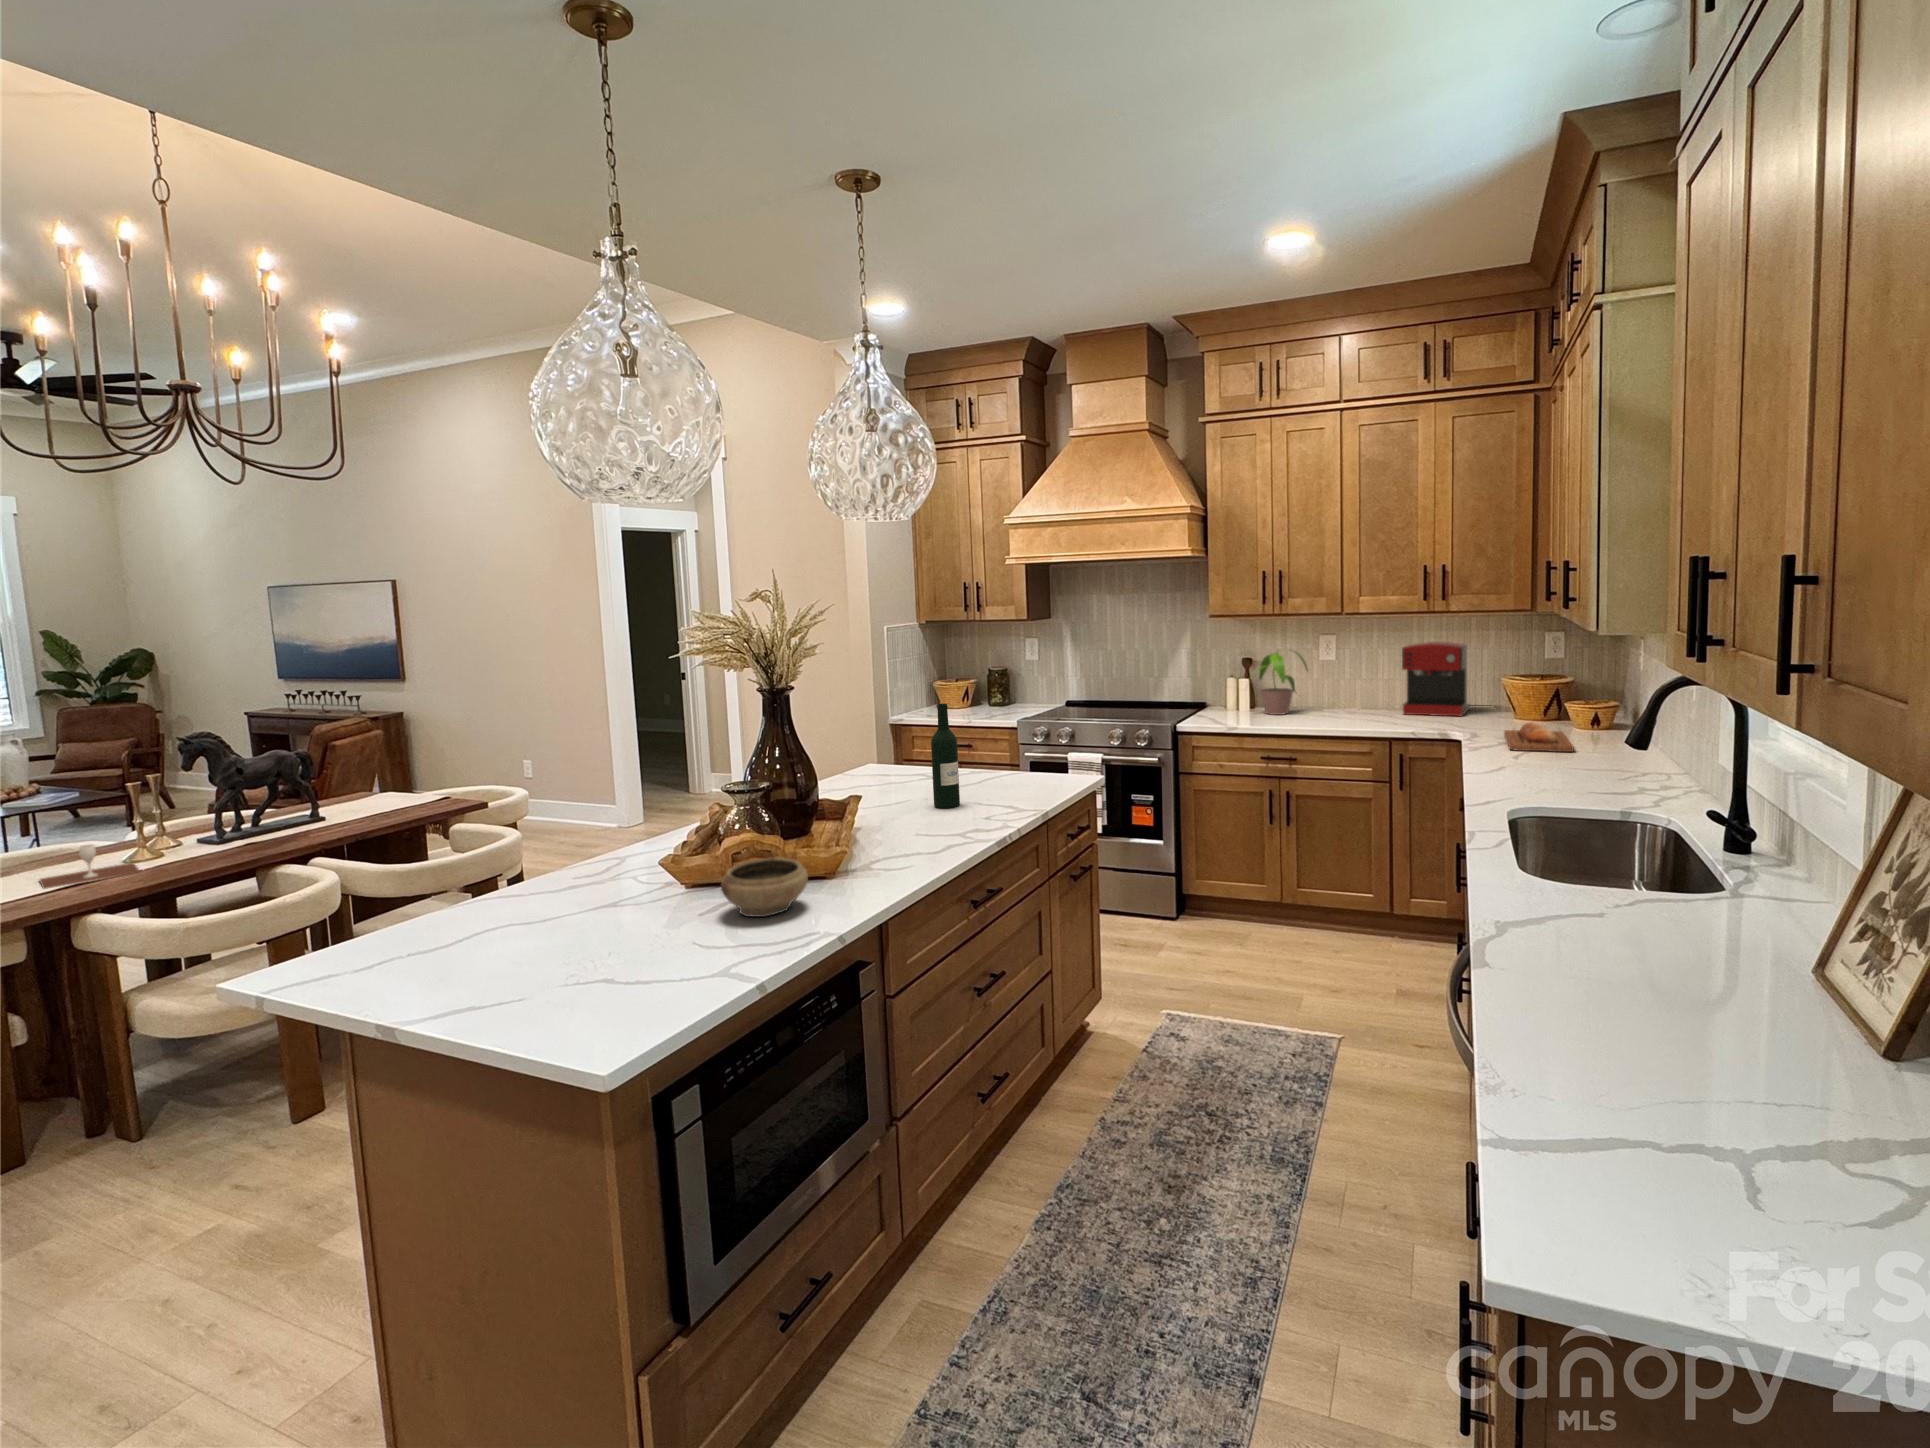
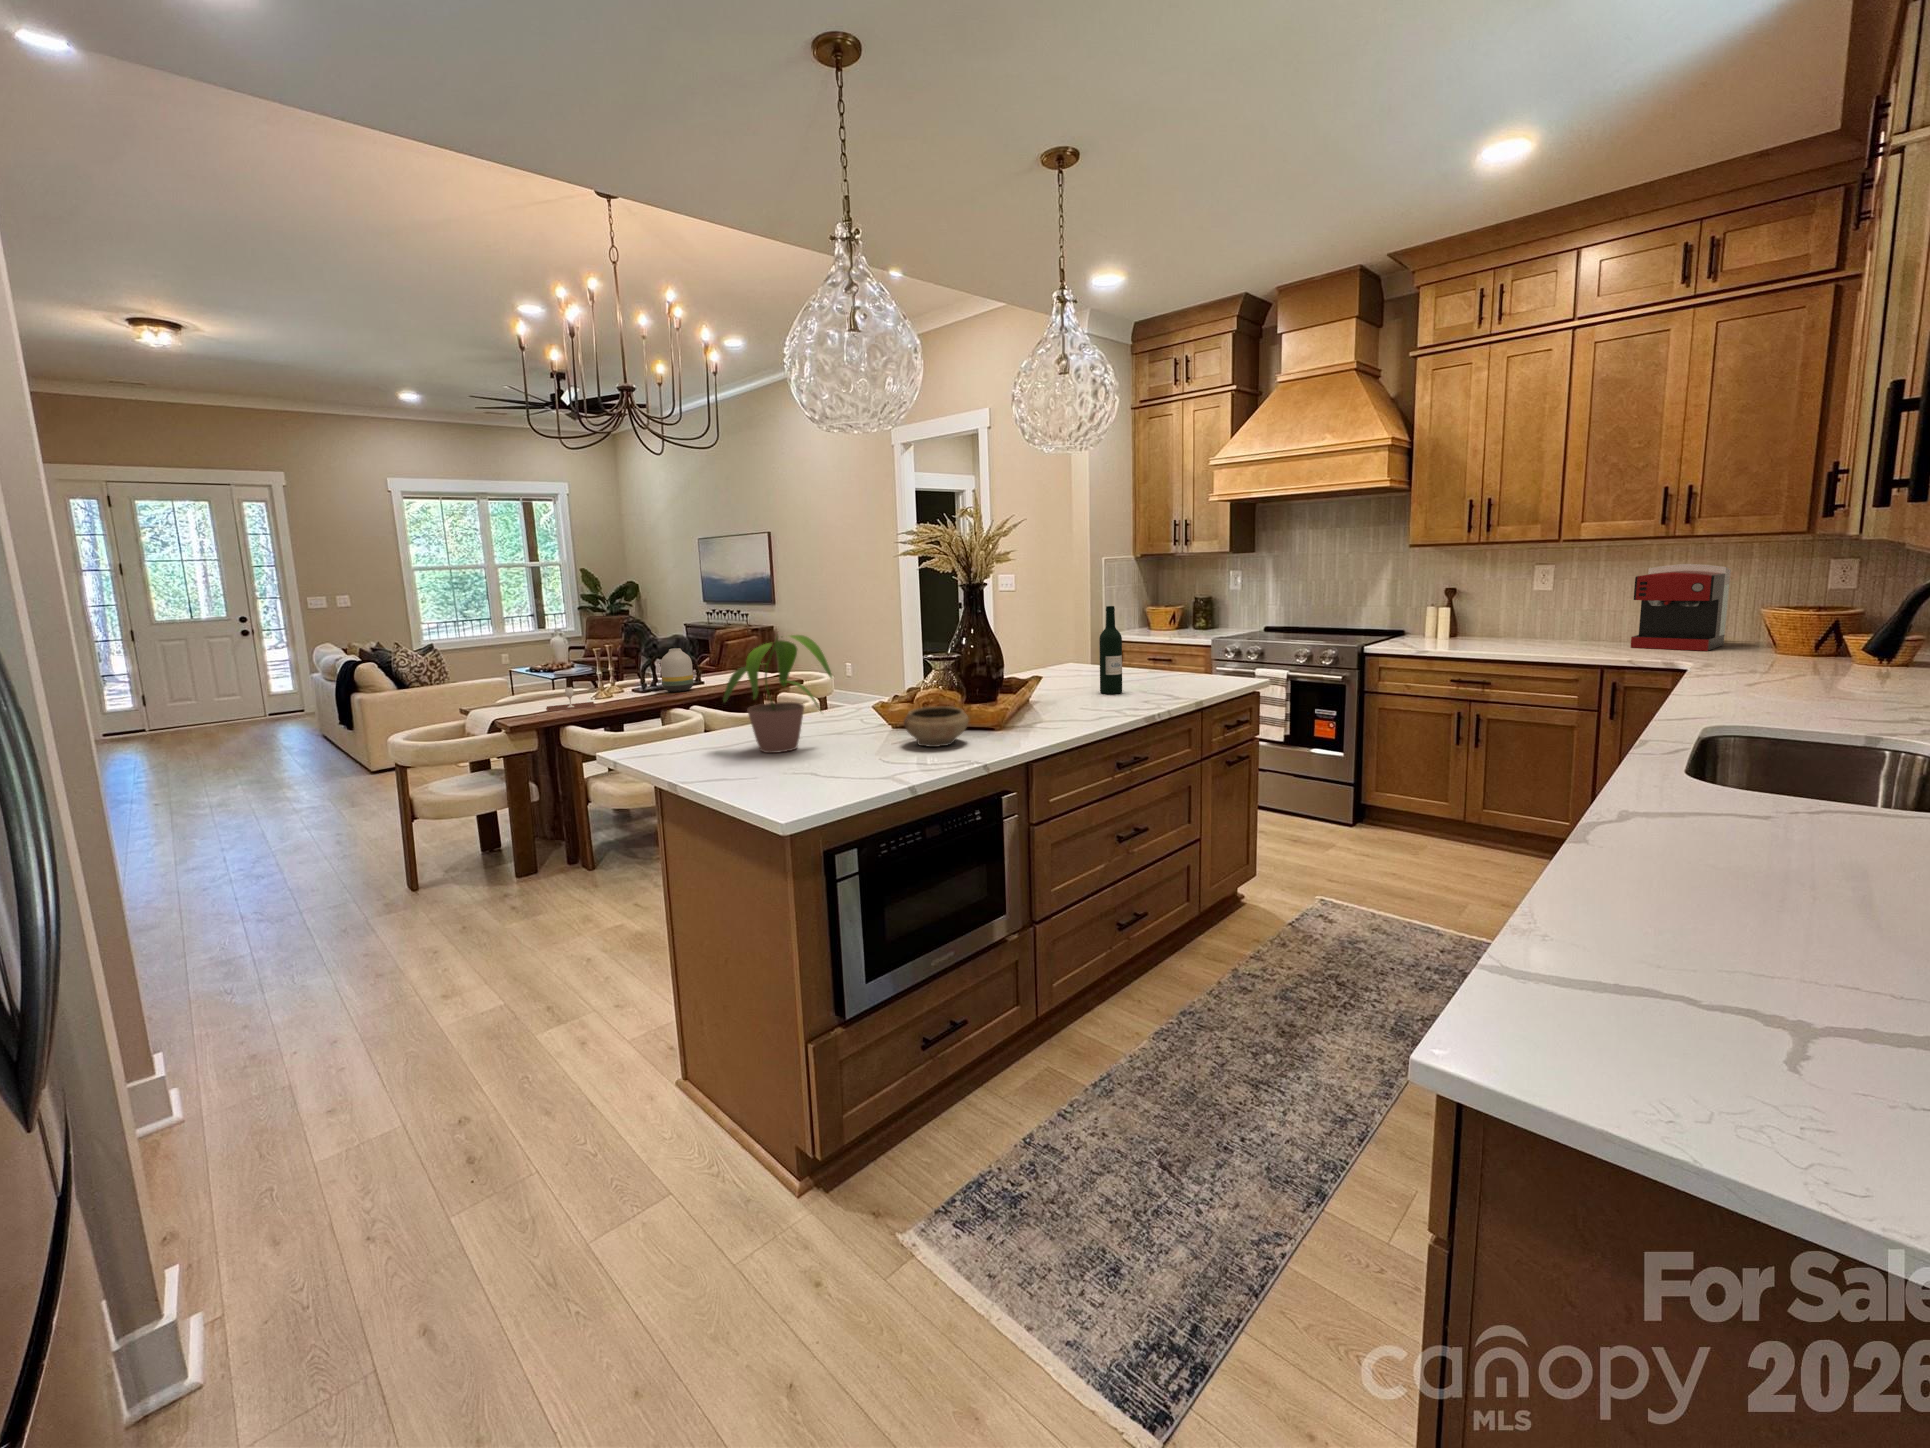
potted plant: present [1253,650,1307,715] -> present [723,635,832,753]
bread loaf: present [1504,722,1574,752] -> none [1748,653,1841,685]
vase: none [257,766,315,832] -> present [661,648,693,692]

